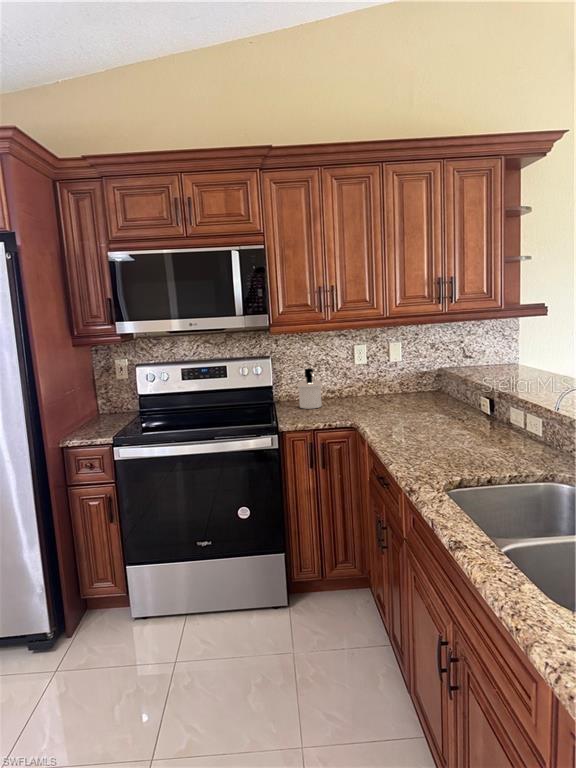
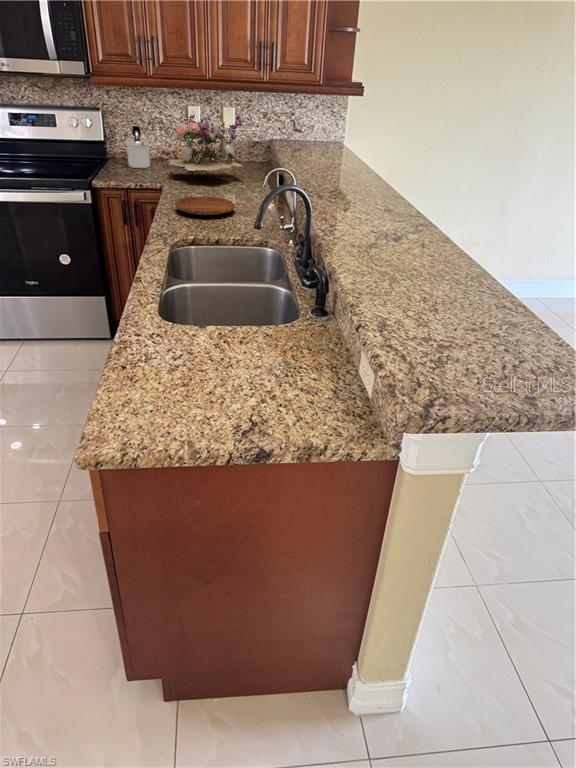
flower arrangement: none [347,345,432,411] -> present [168,114,242,176]
tray: none [393,428,462,447] -> present [175,197,236,215]

